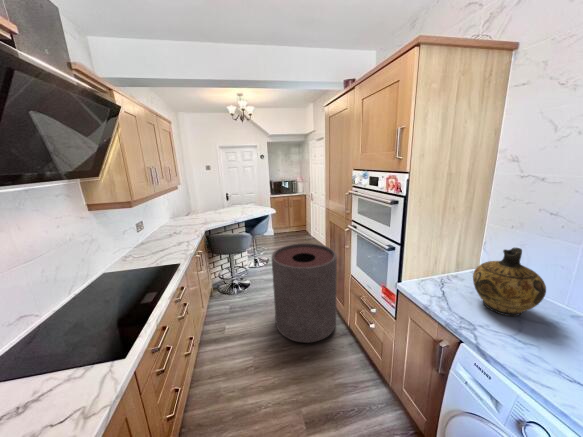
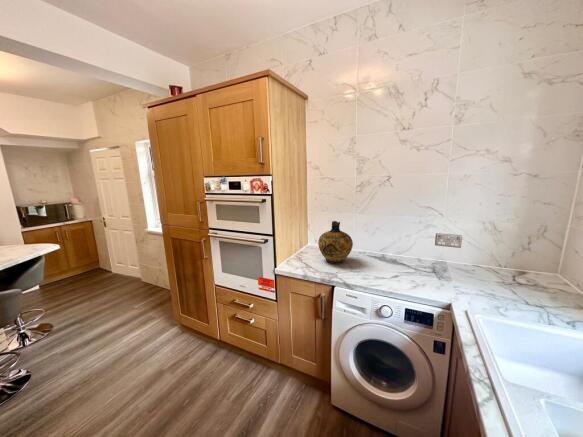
trash can: present [272,243,337,343] -> none [99,267,204,400]

